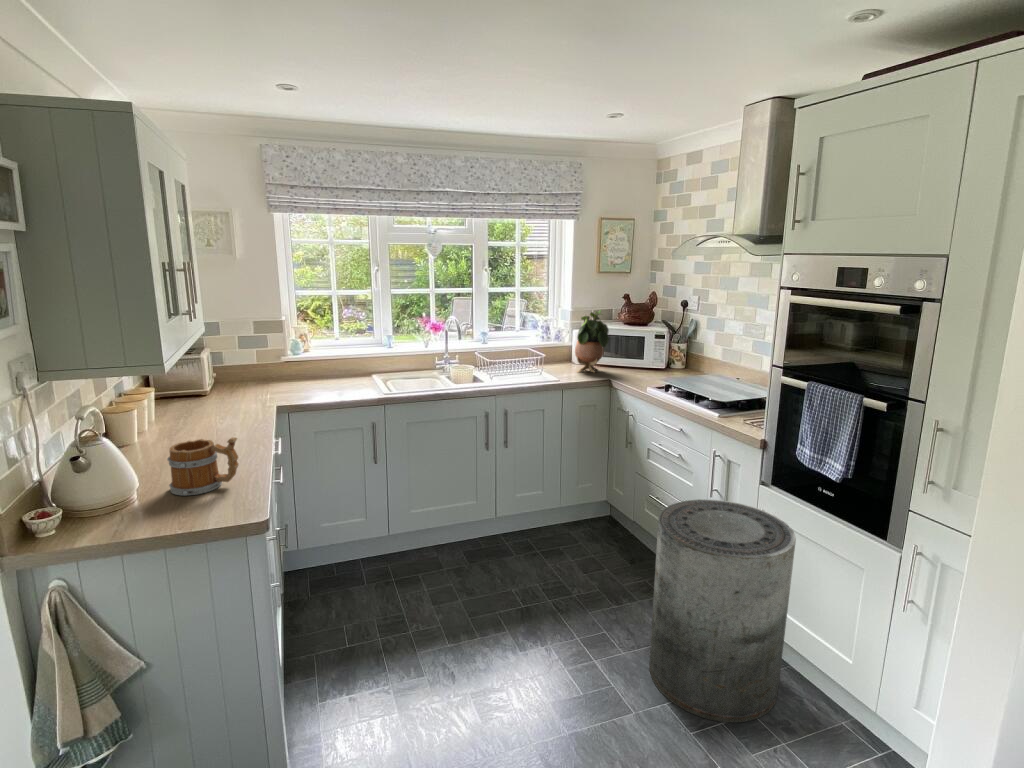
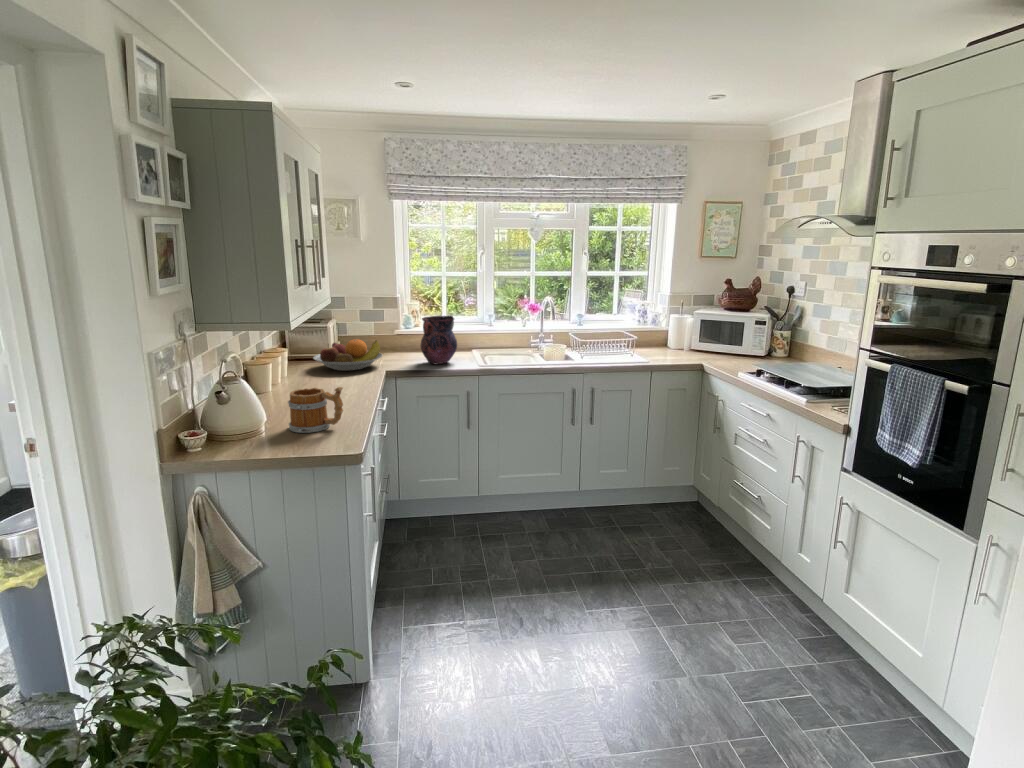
potted plant: present [575,310,609,373] -> none [669,294,705,357]
vase: none [315,340,357,394] -> present [421,315,457,364]
fruit bowl: none [188,371,272,408] -> present [313,339,382,371]
trash can: present [649,499,796,723] -> none [711,481,868,702]

